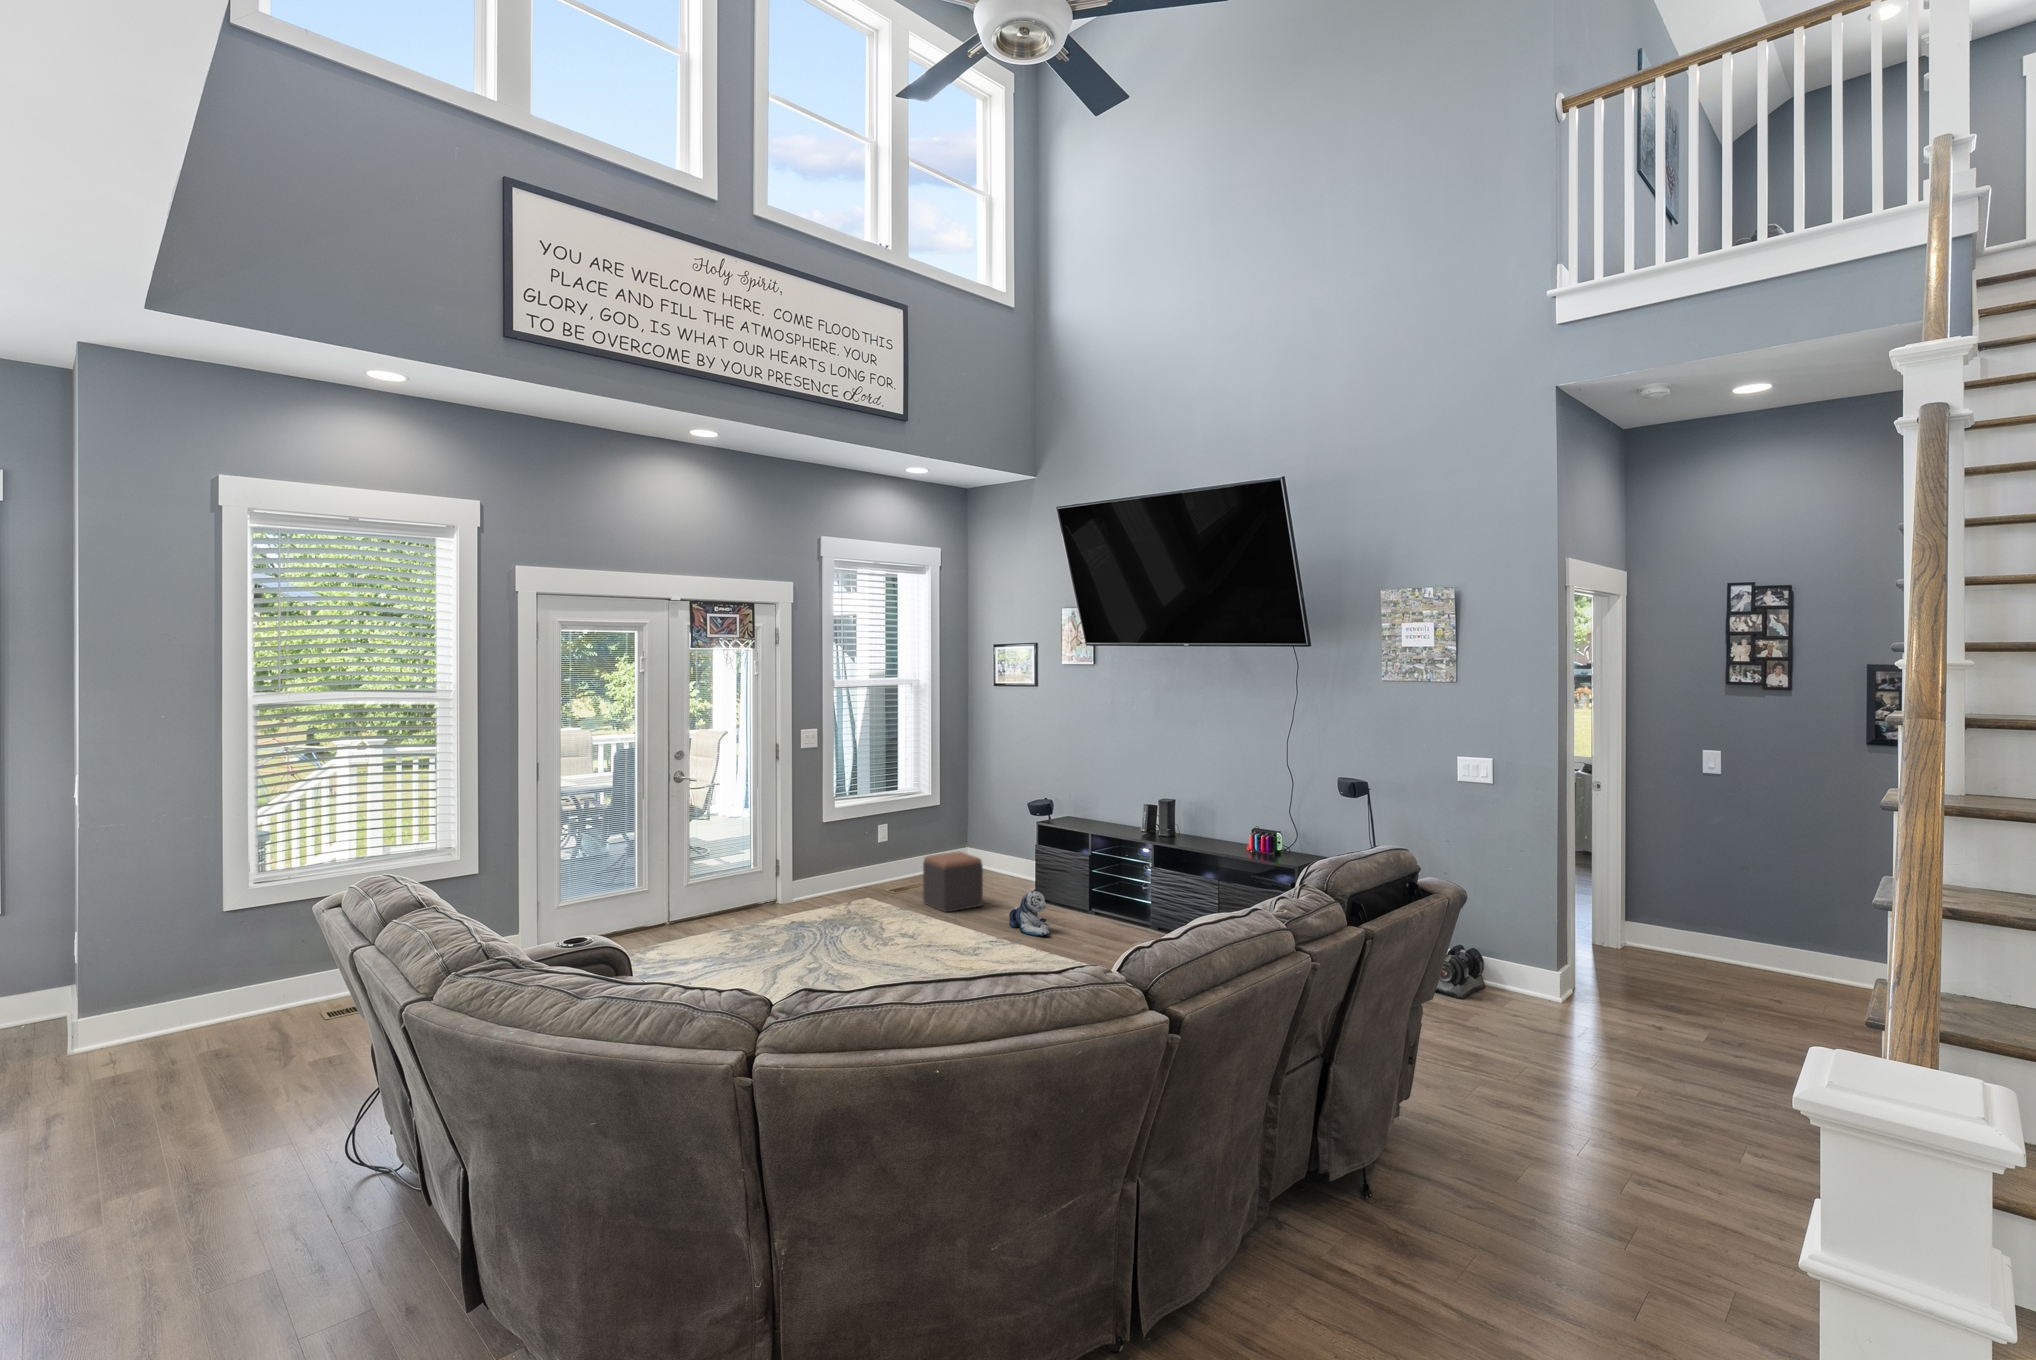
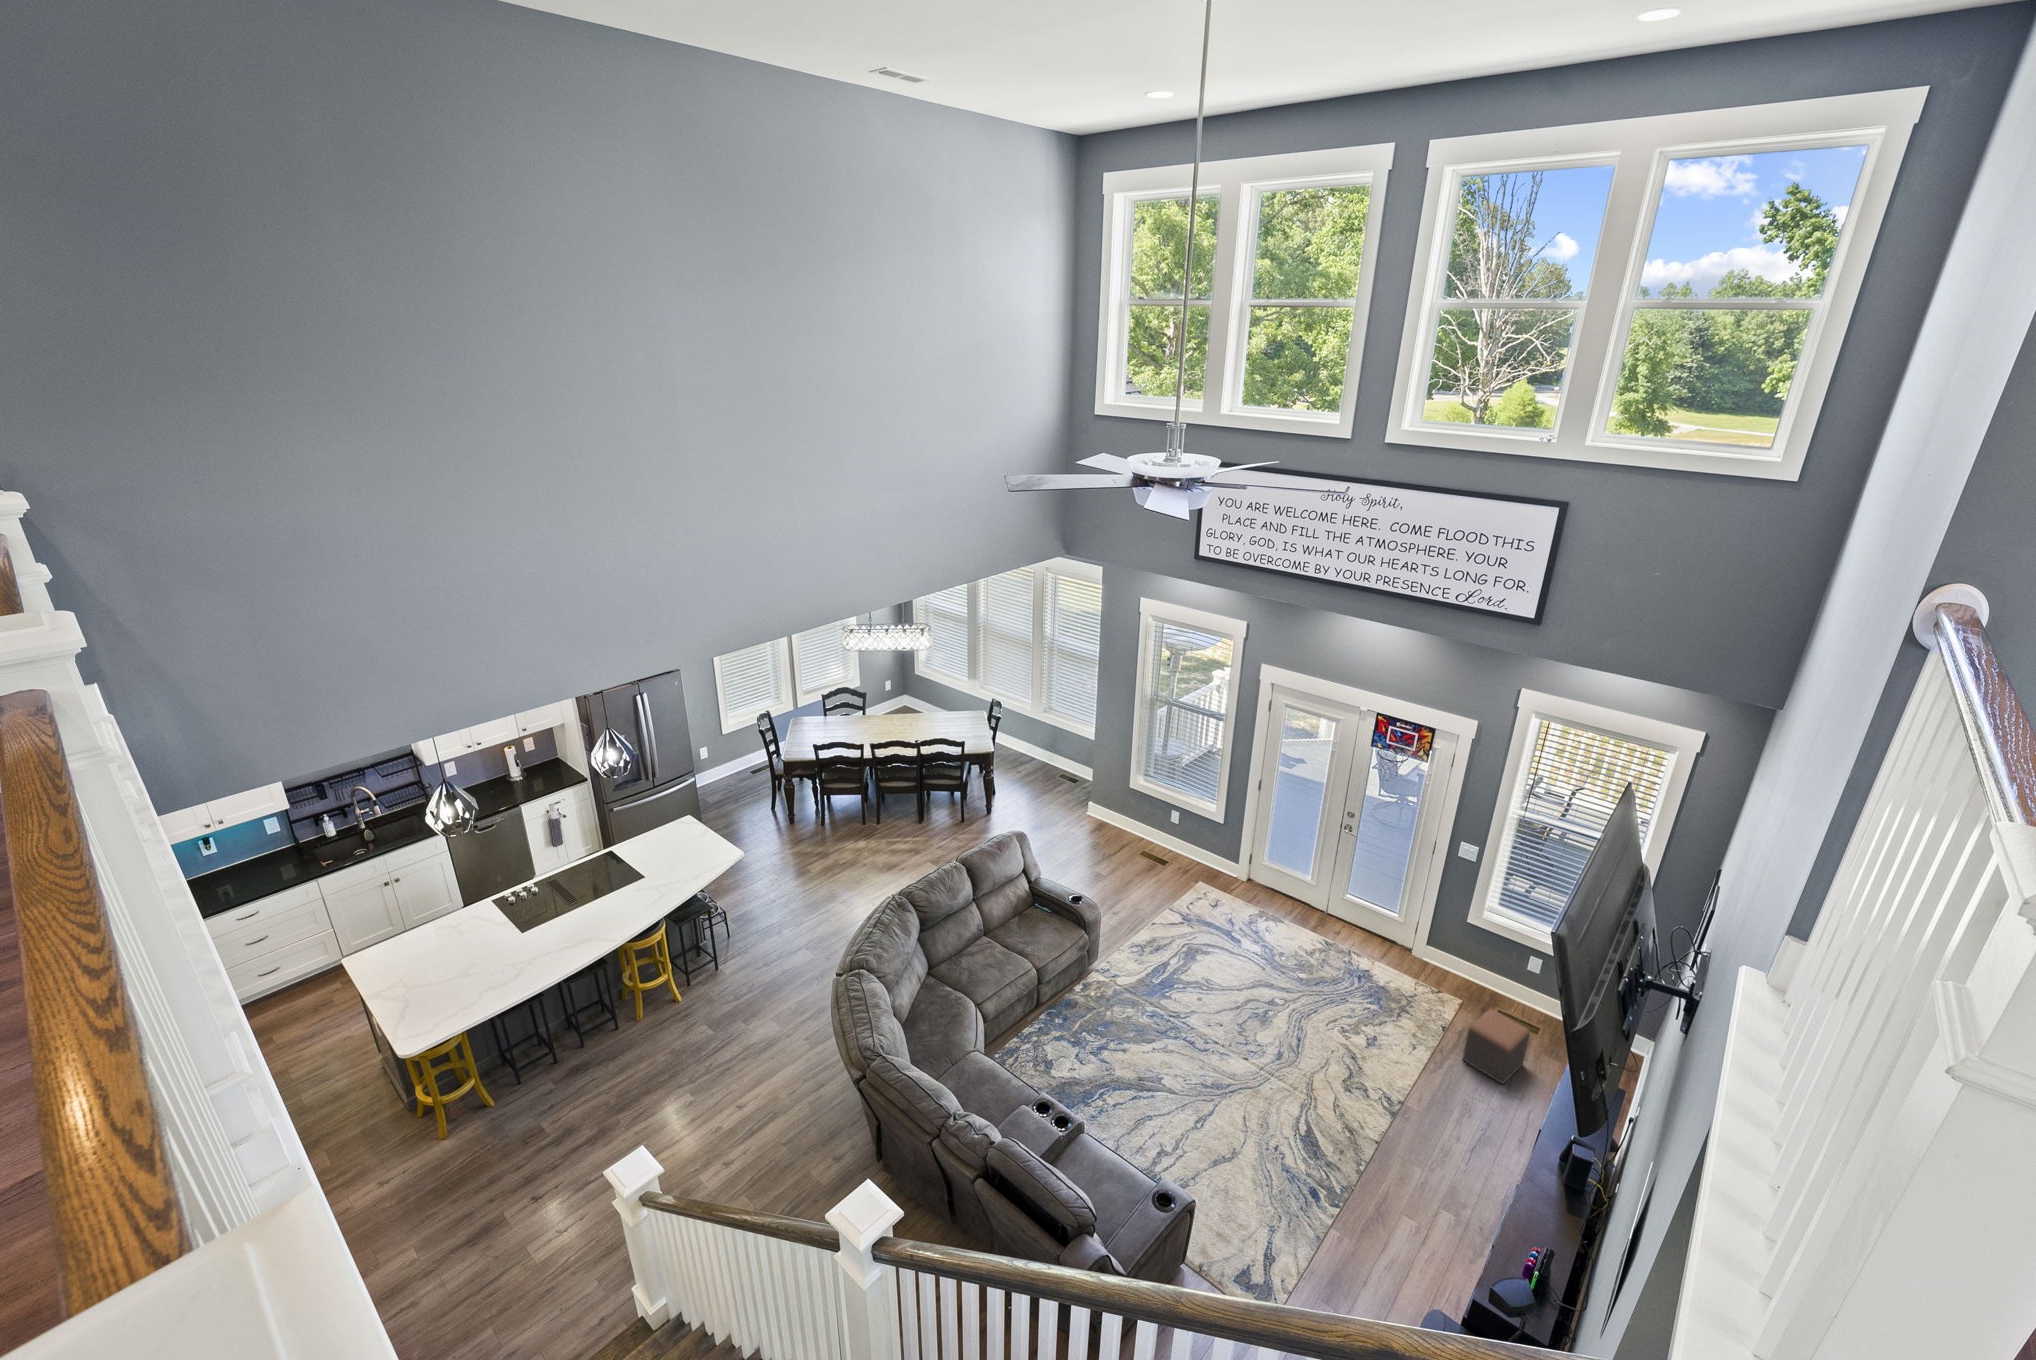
plush toy: present [1009,891,1049,936] -> none [1427,1100,1482,1143]

